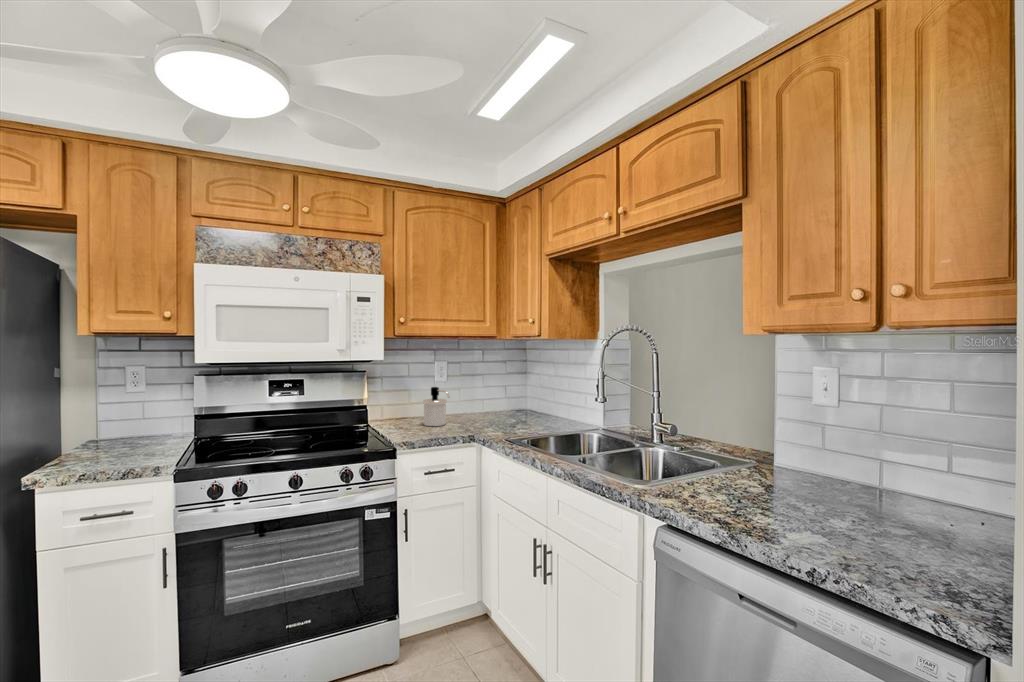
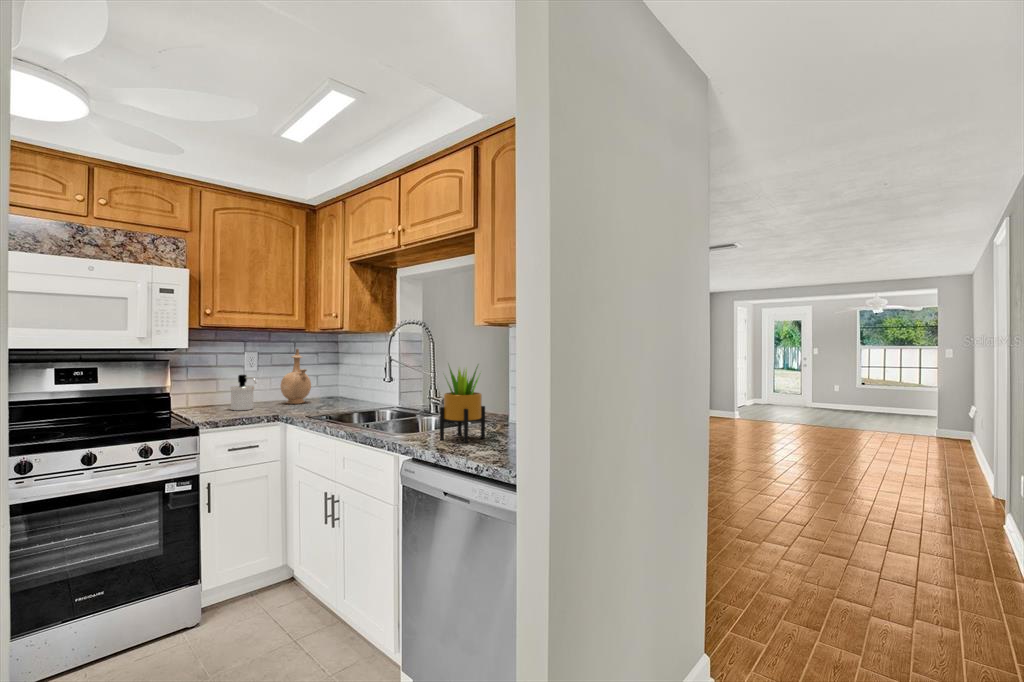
vase: none [471,358,502,419] -> present [281,349,311,404]
potted plant: none [704,387,773,511] -> present [440,366,485,443]

